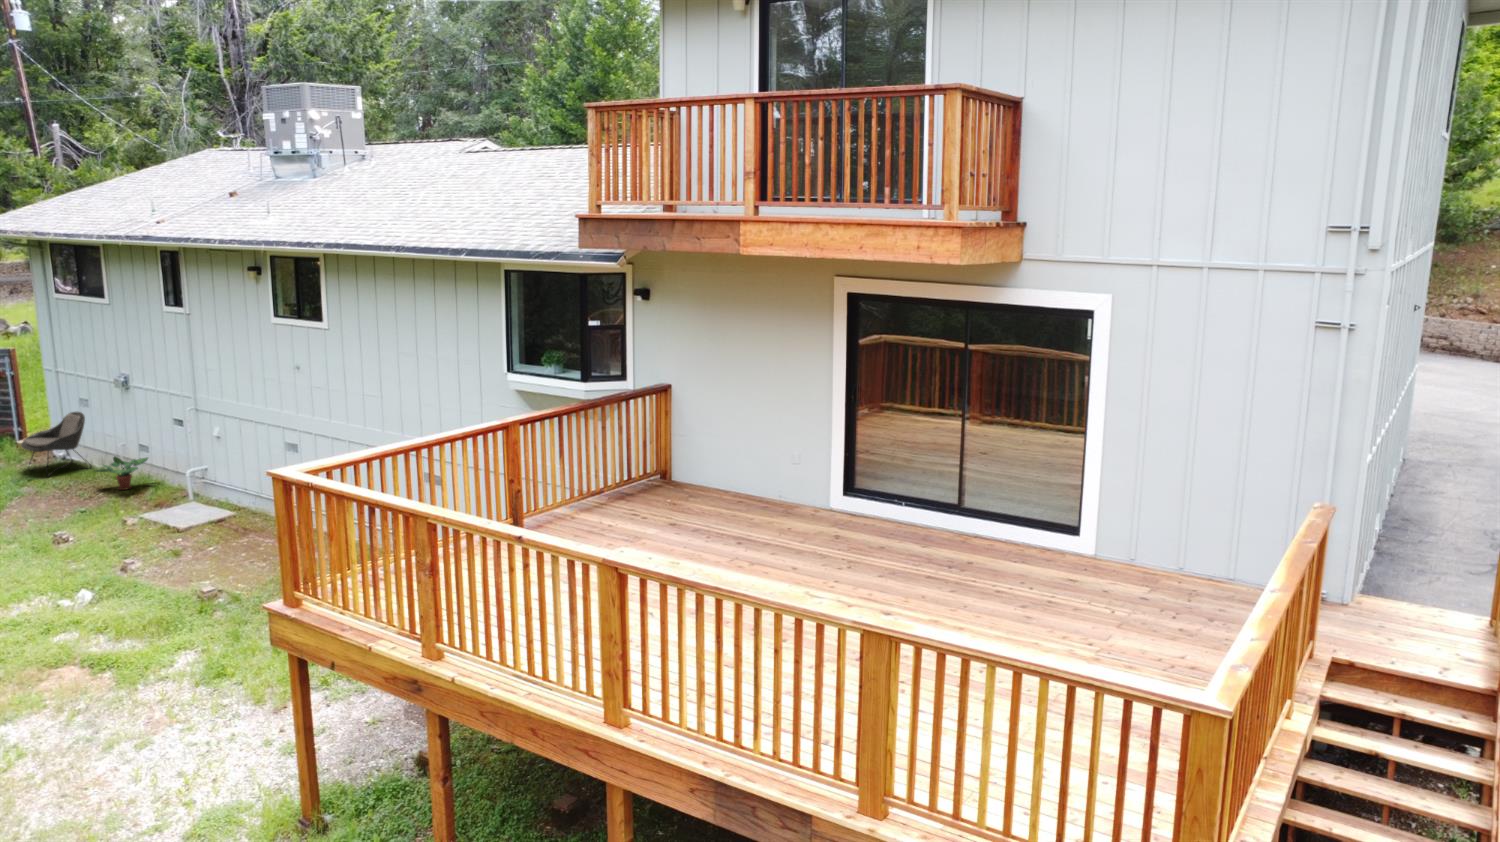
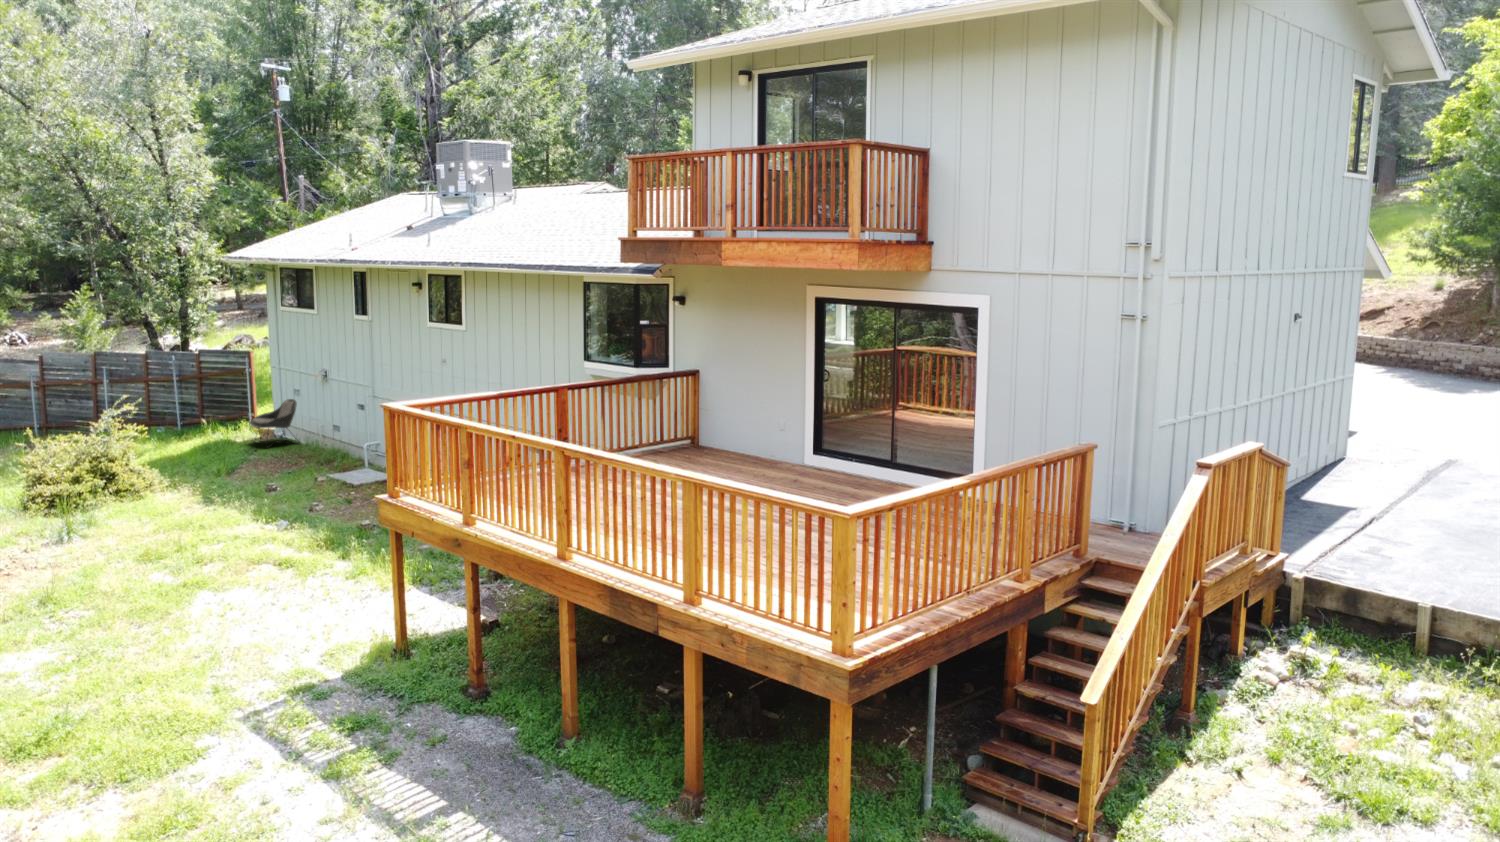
potted plant: present [95,456,148,490] -> none [297,431,340,459]

